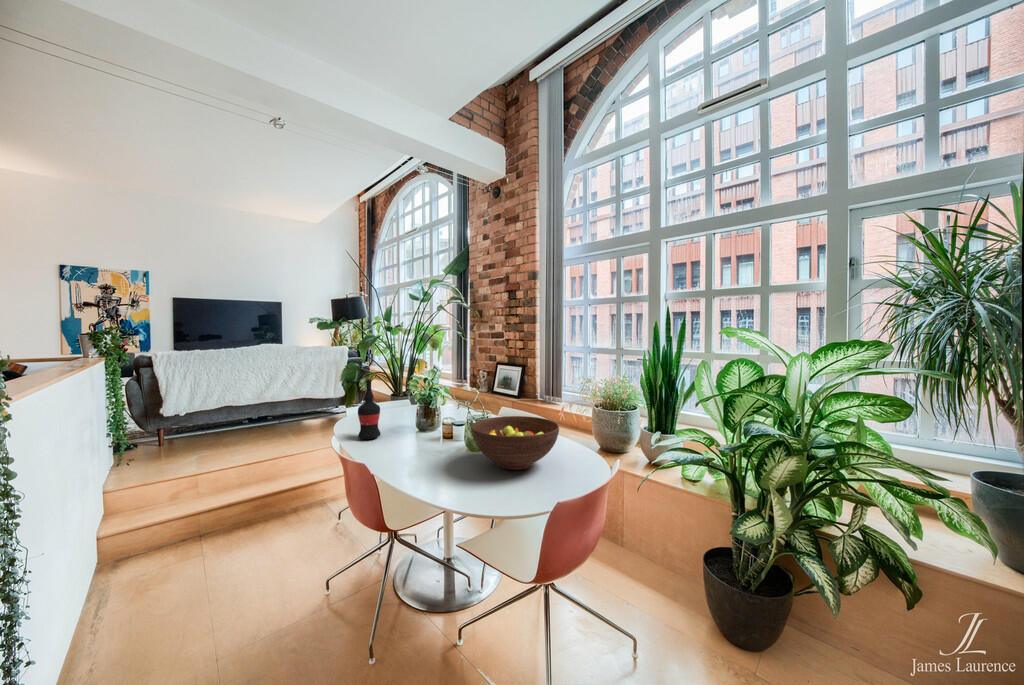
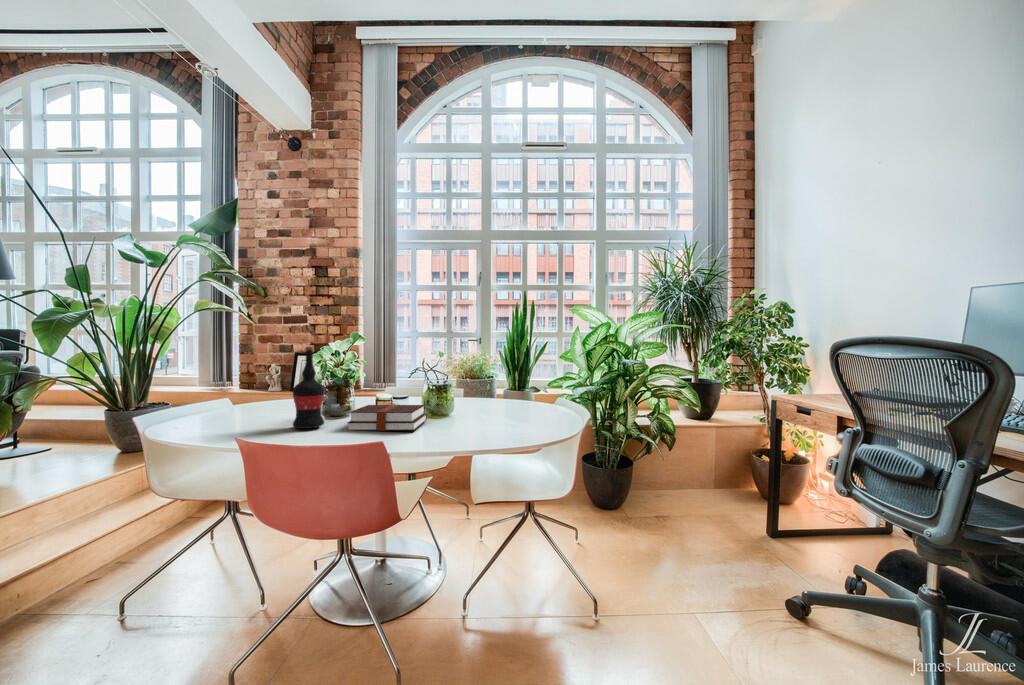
fruit bowl: present [471,416,559,470] -> none [471,380,551,423]
hardback book: none [381,425,447,457] -> present [347,405,427,431]

